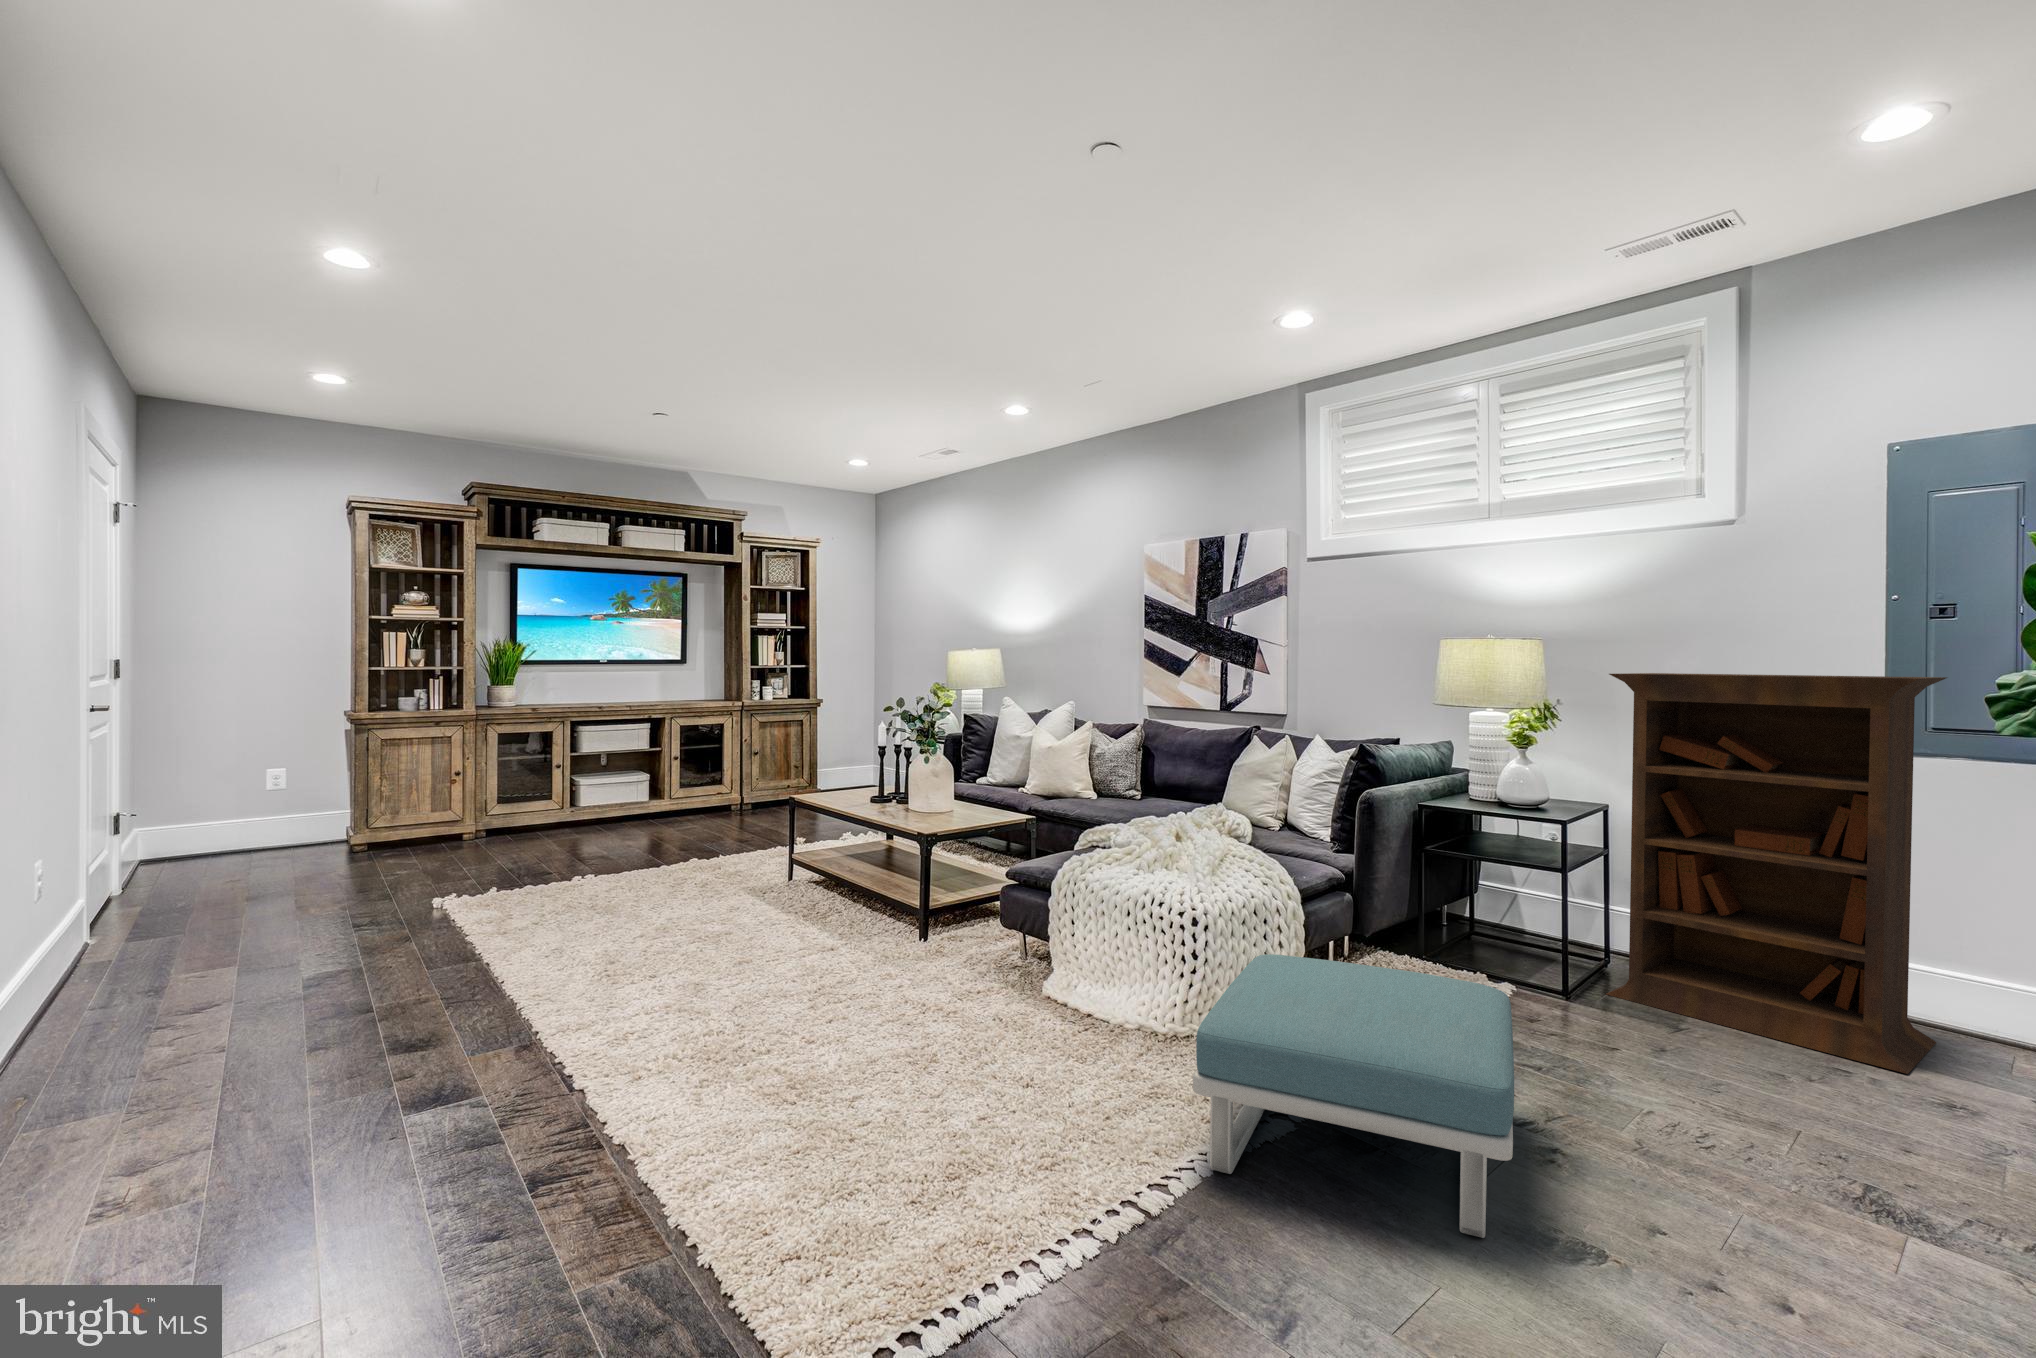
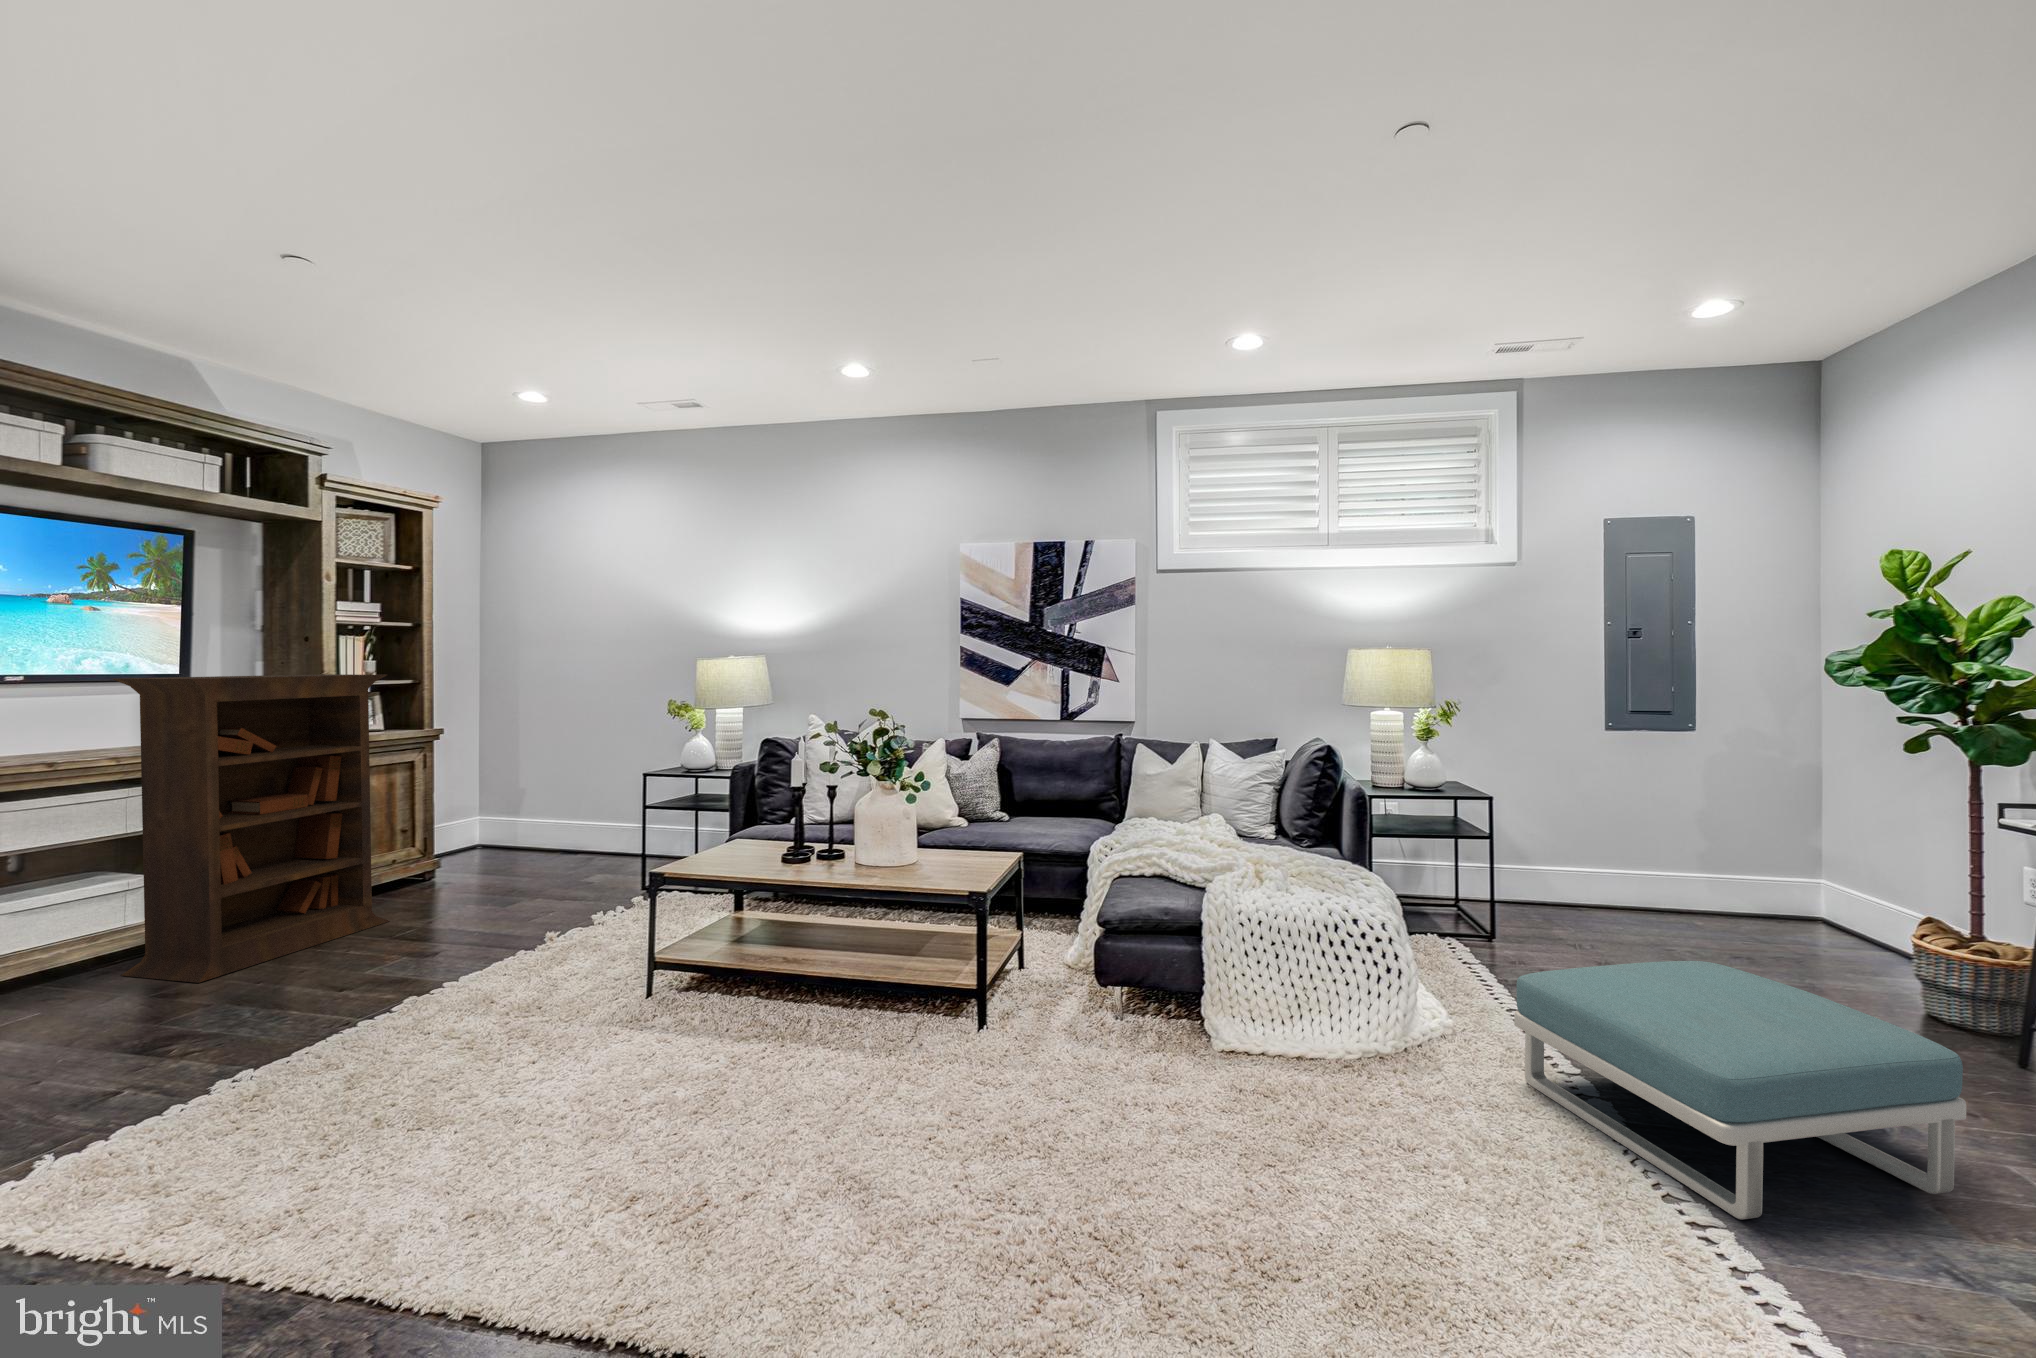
bookcase: present [1606,673,1947,1074] -> present [113,674,389,983]

